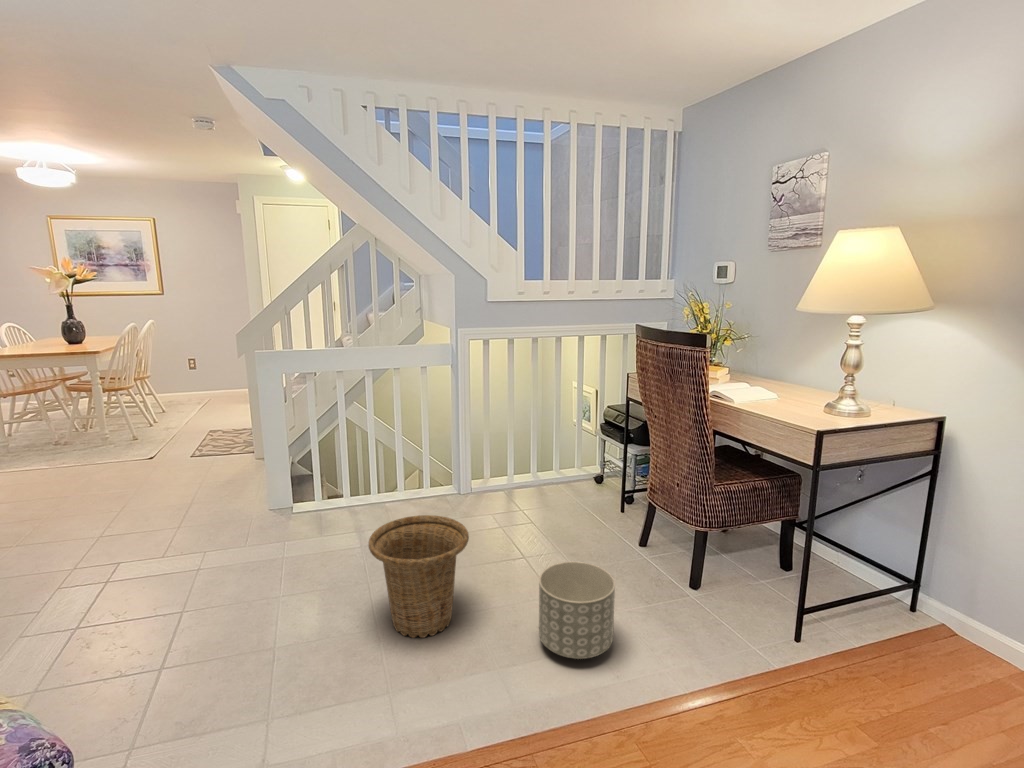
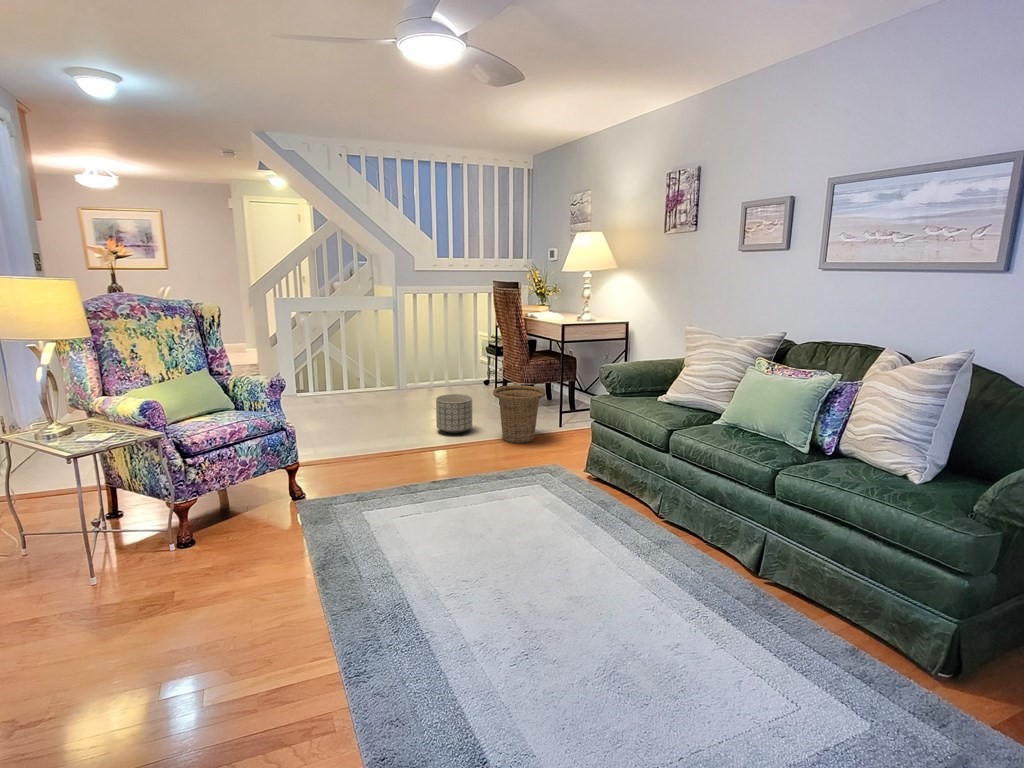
basket: present [368,515,469,638] -> present [493,385,546,444]

